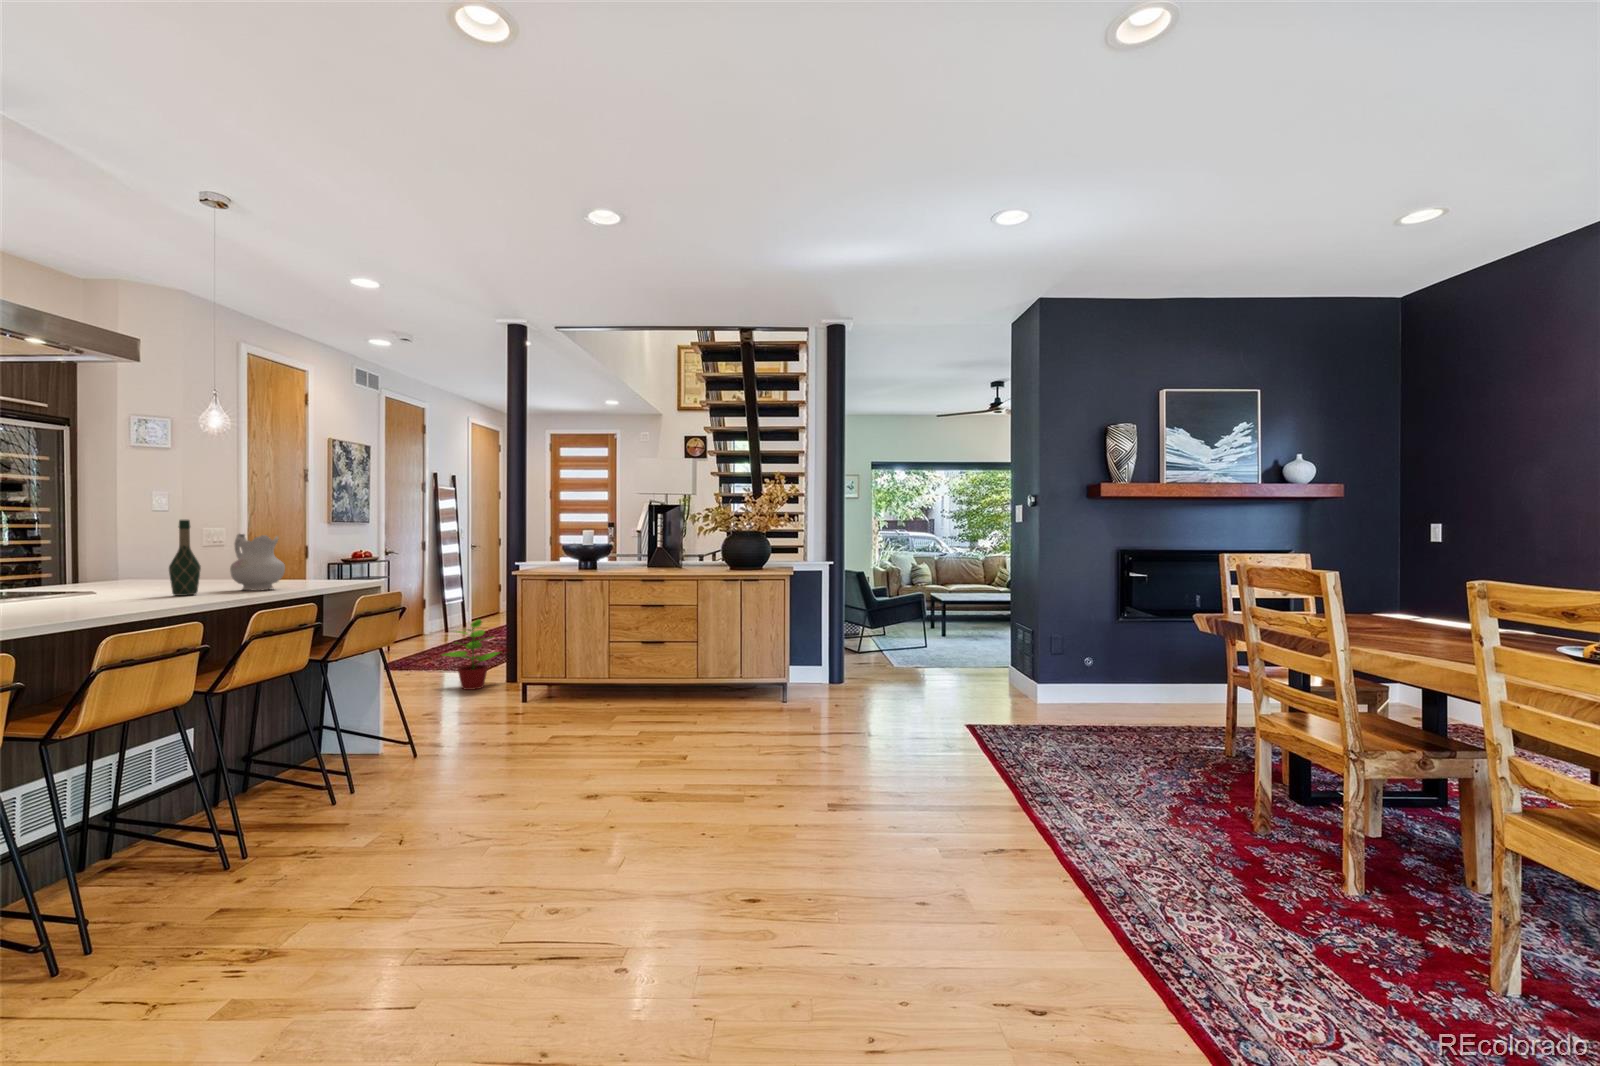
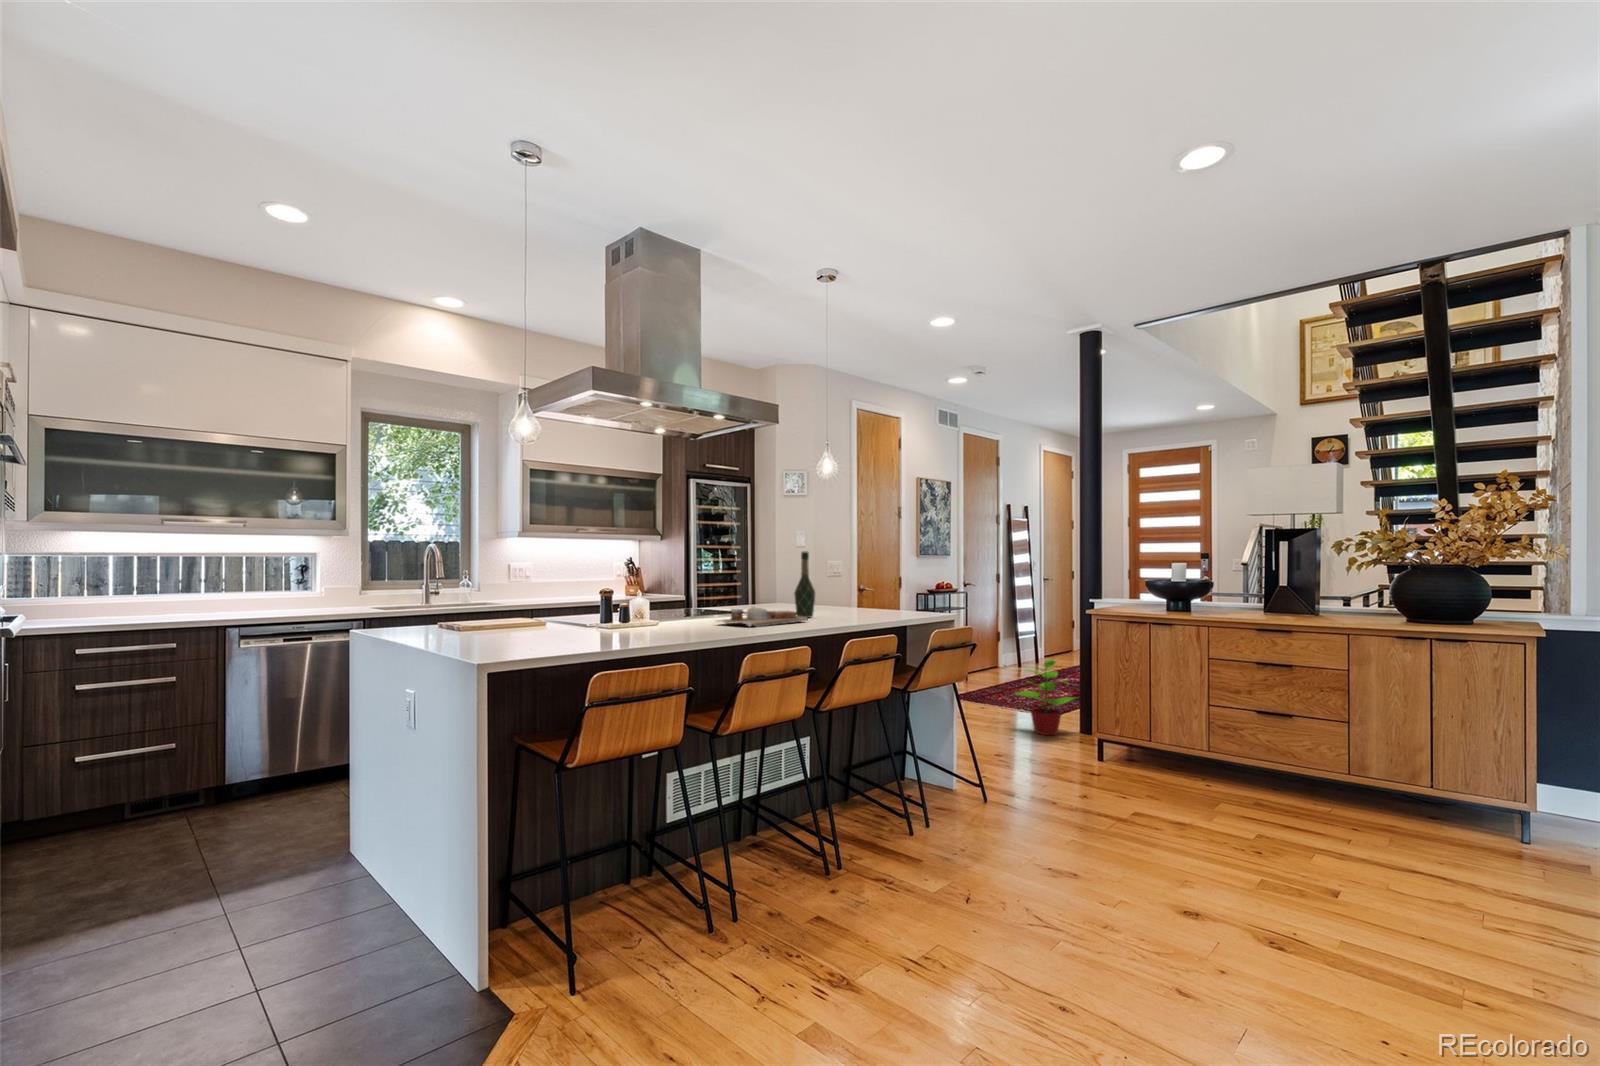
ceramic pitcher: present [230,534,285,591] -> none [837,564,877,617]
cutting board: none [42,587,193,611] -> present [718,607,808,627]

